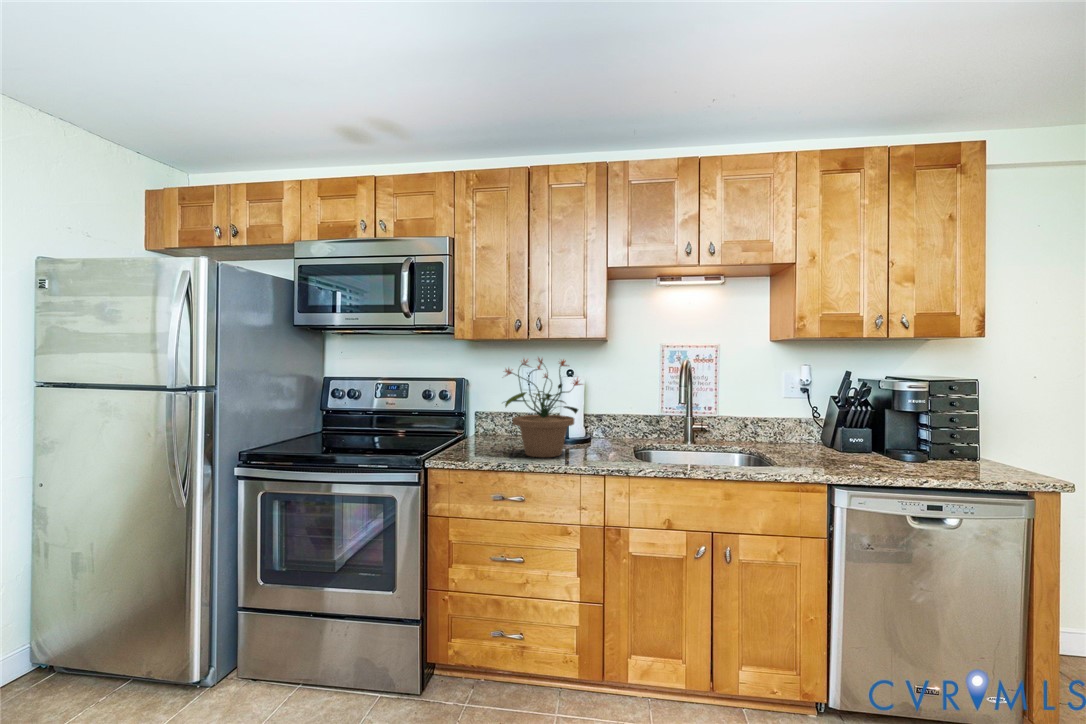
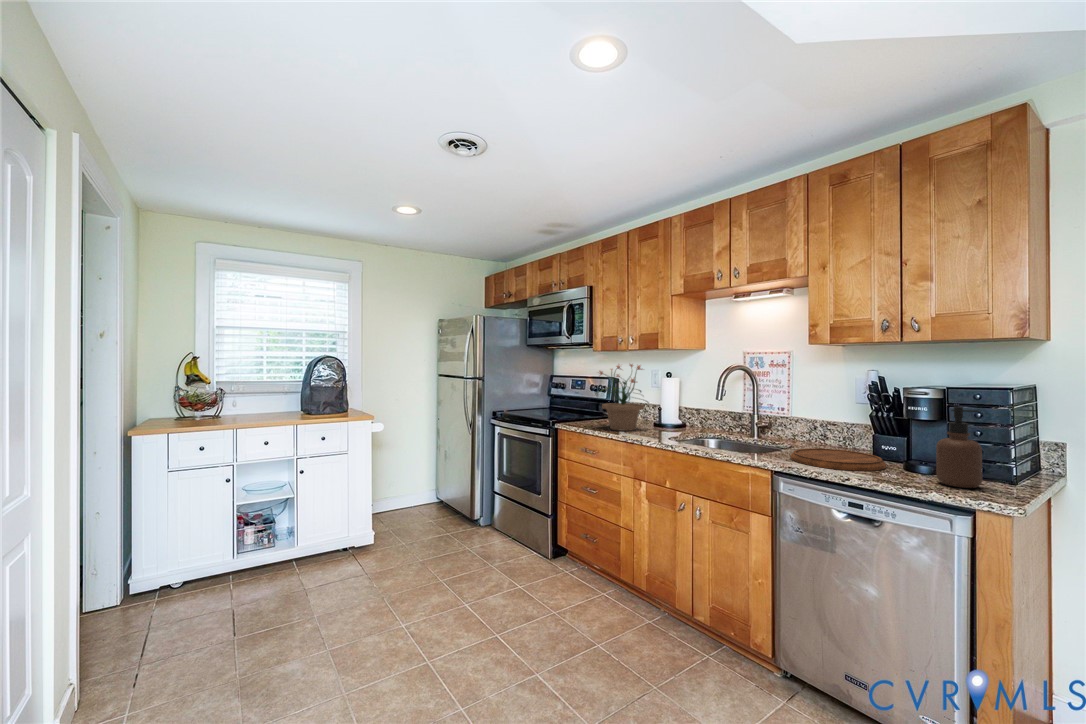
soap dispenser: none [959,399,999,472] -> present [936,406,982,488]
cutting board: none [802,448,901,472] -> present [791,448,886,471]

